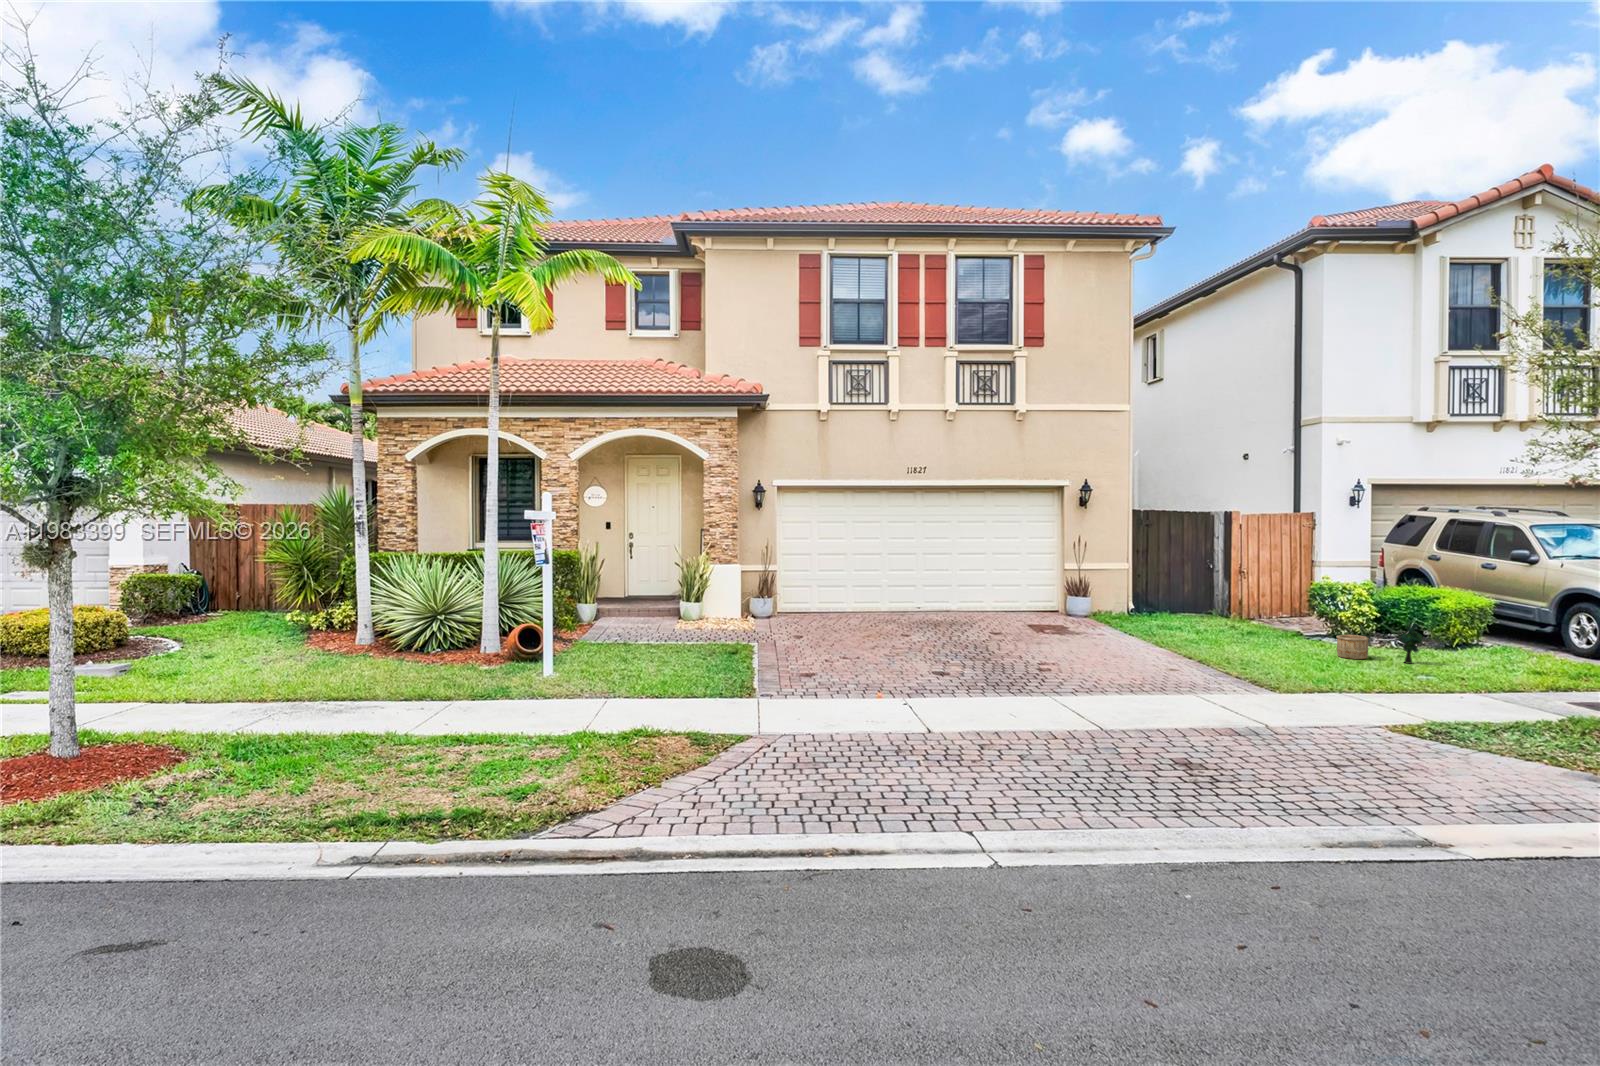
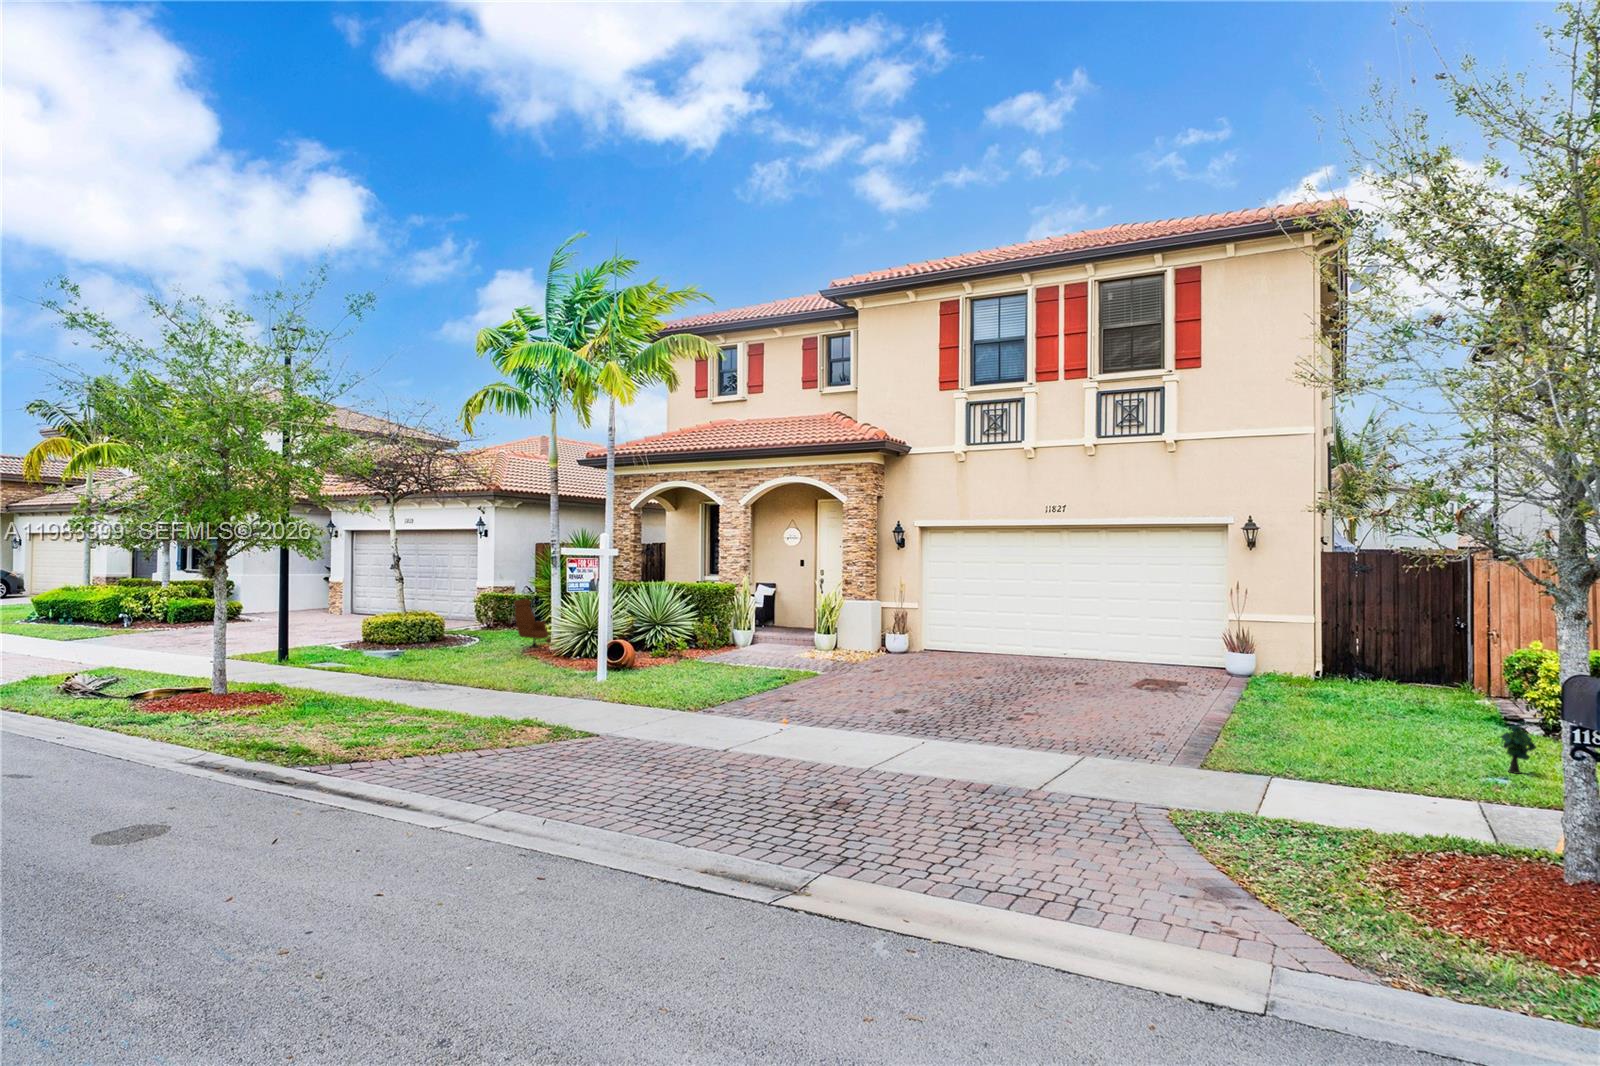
lounge chair: none [282,579,377,652] -> present [514,599,551,649]
wooden bucket: present [1336,635,1369,659] -> none [1428,726,1471,760]

